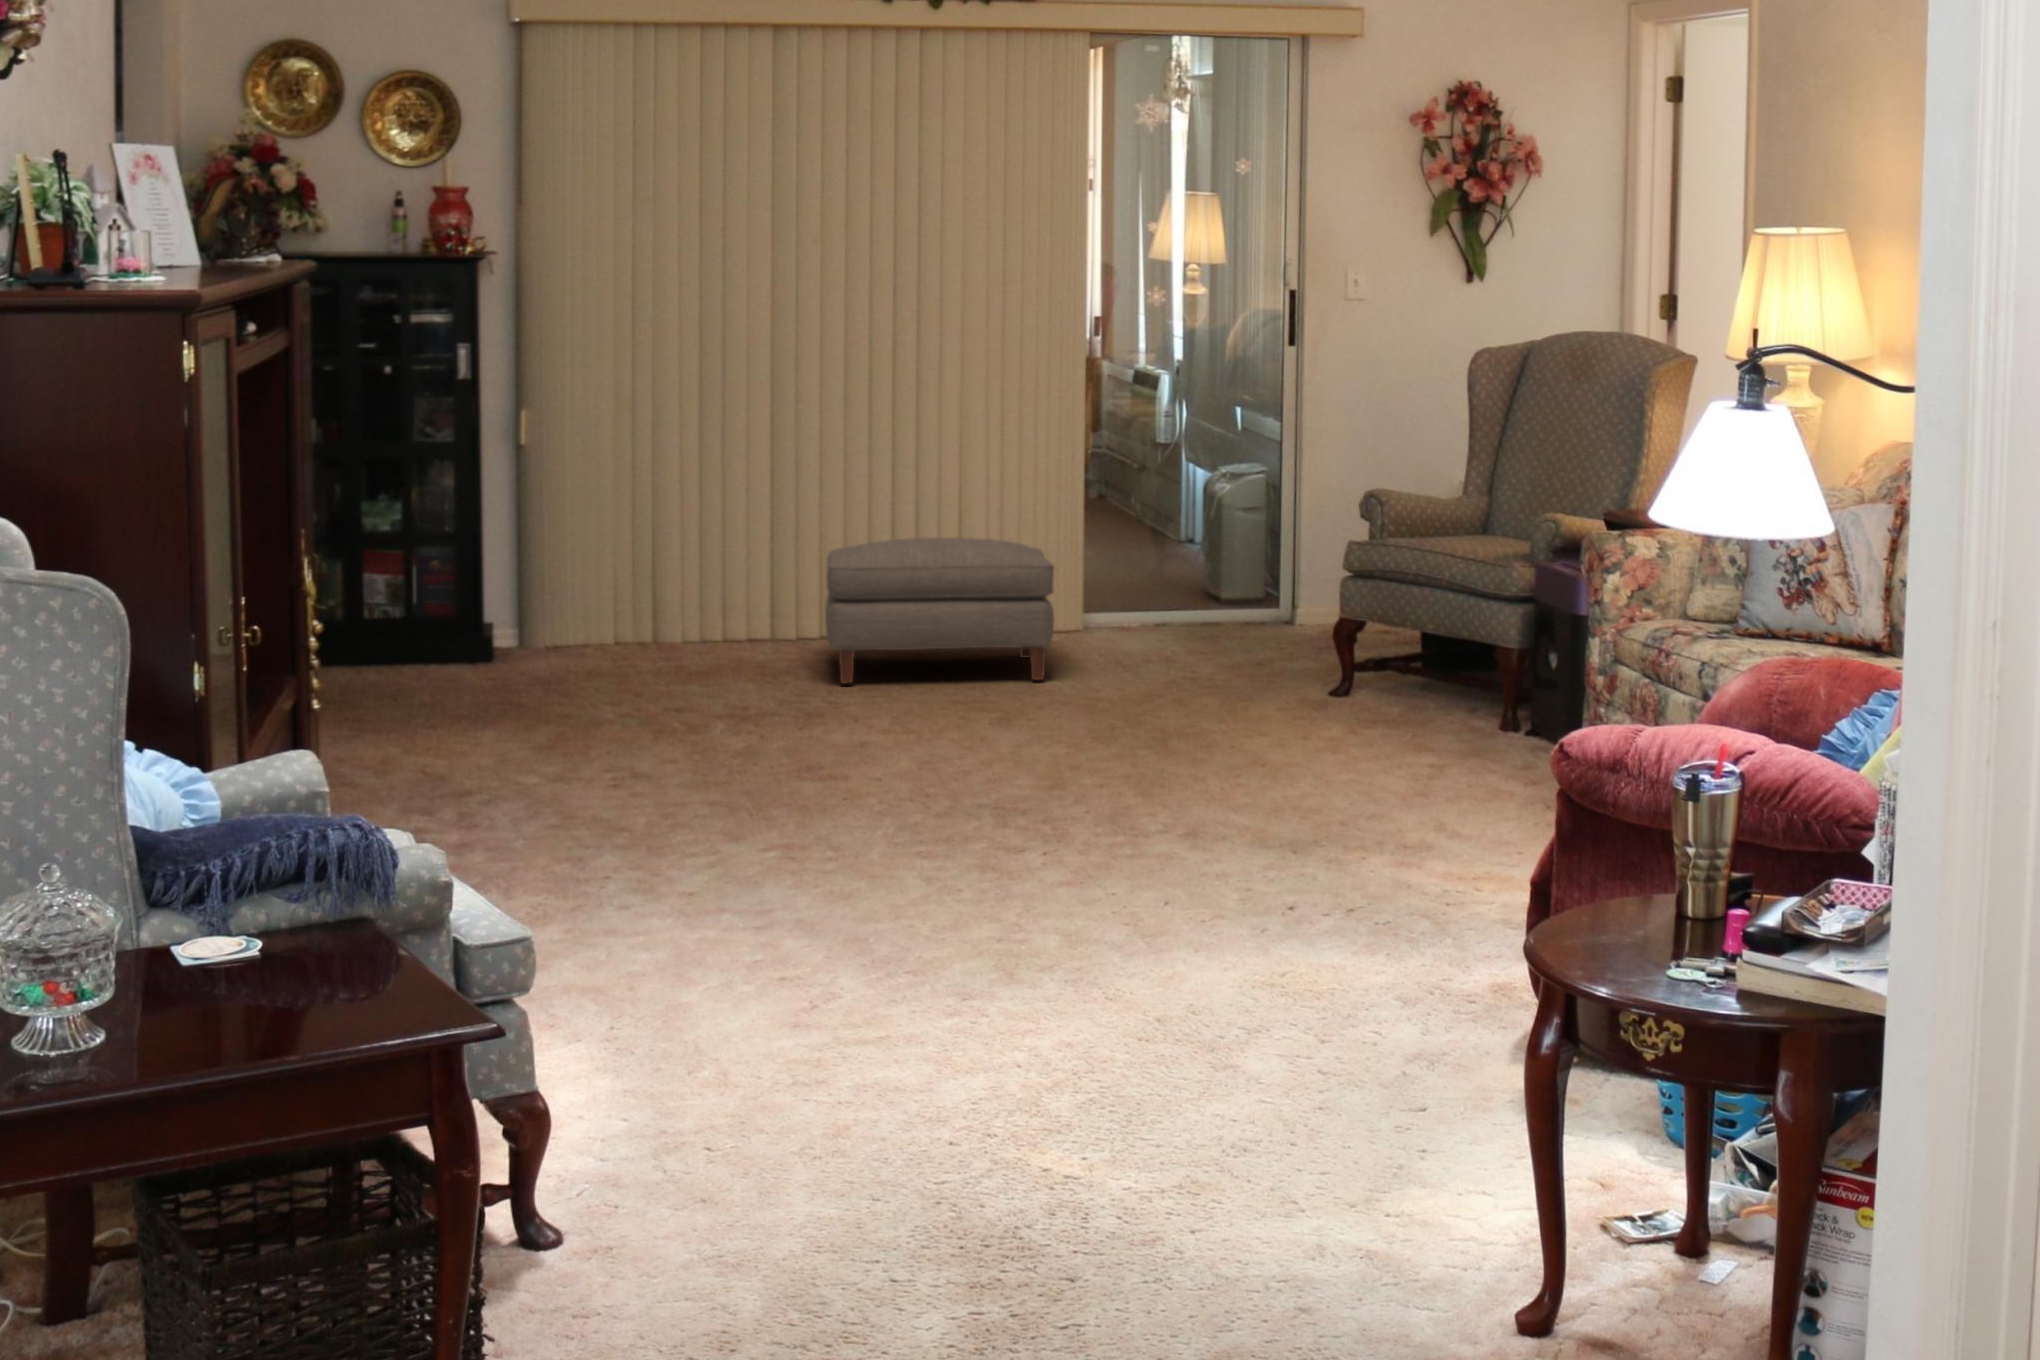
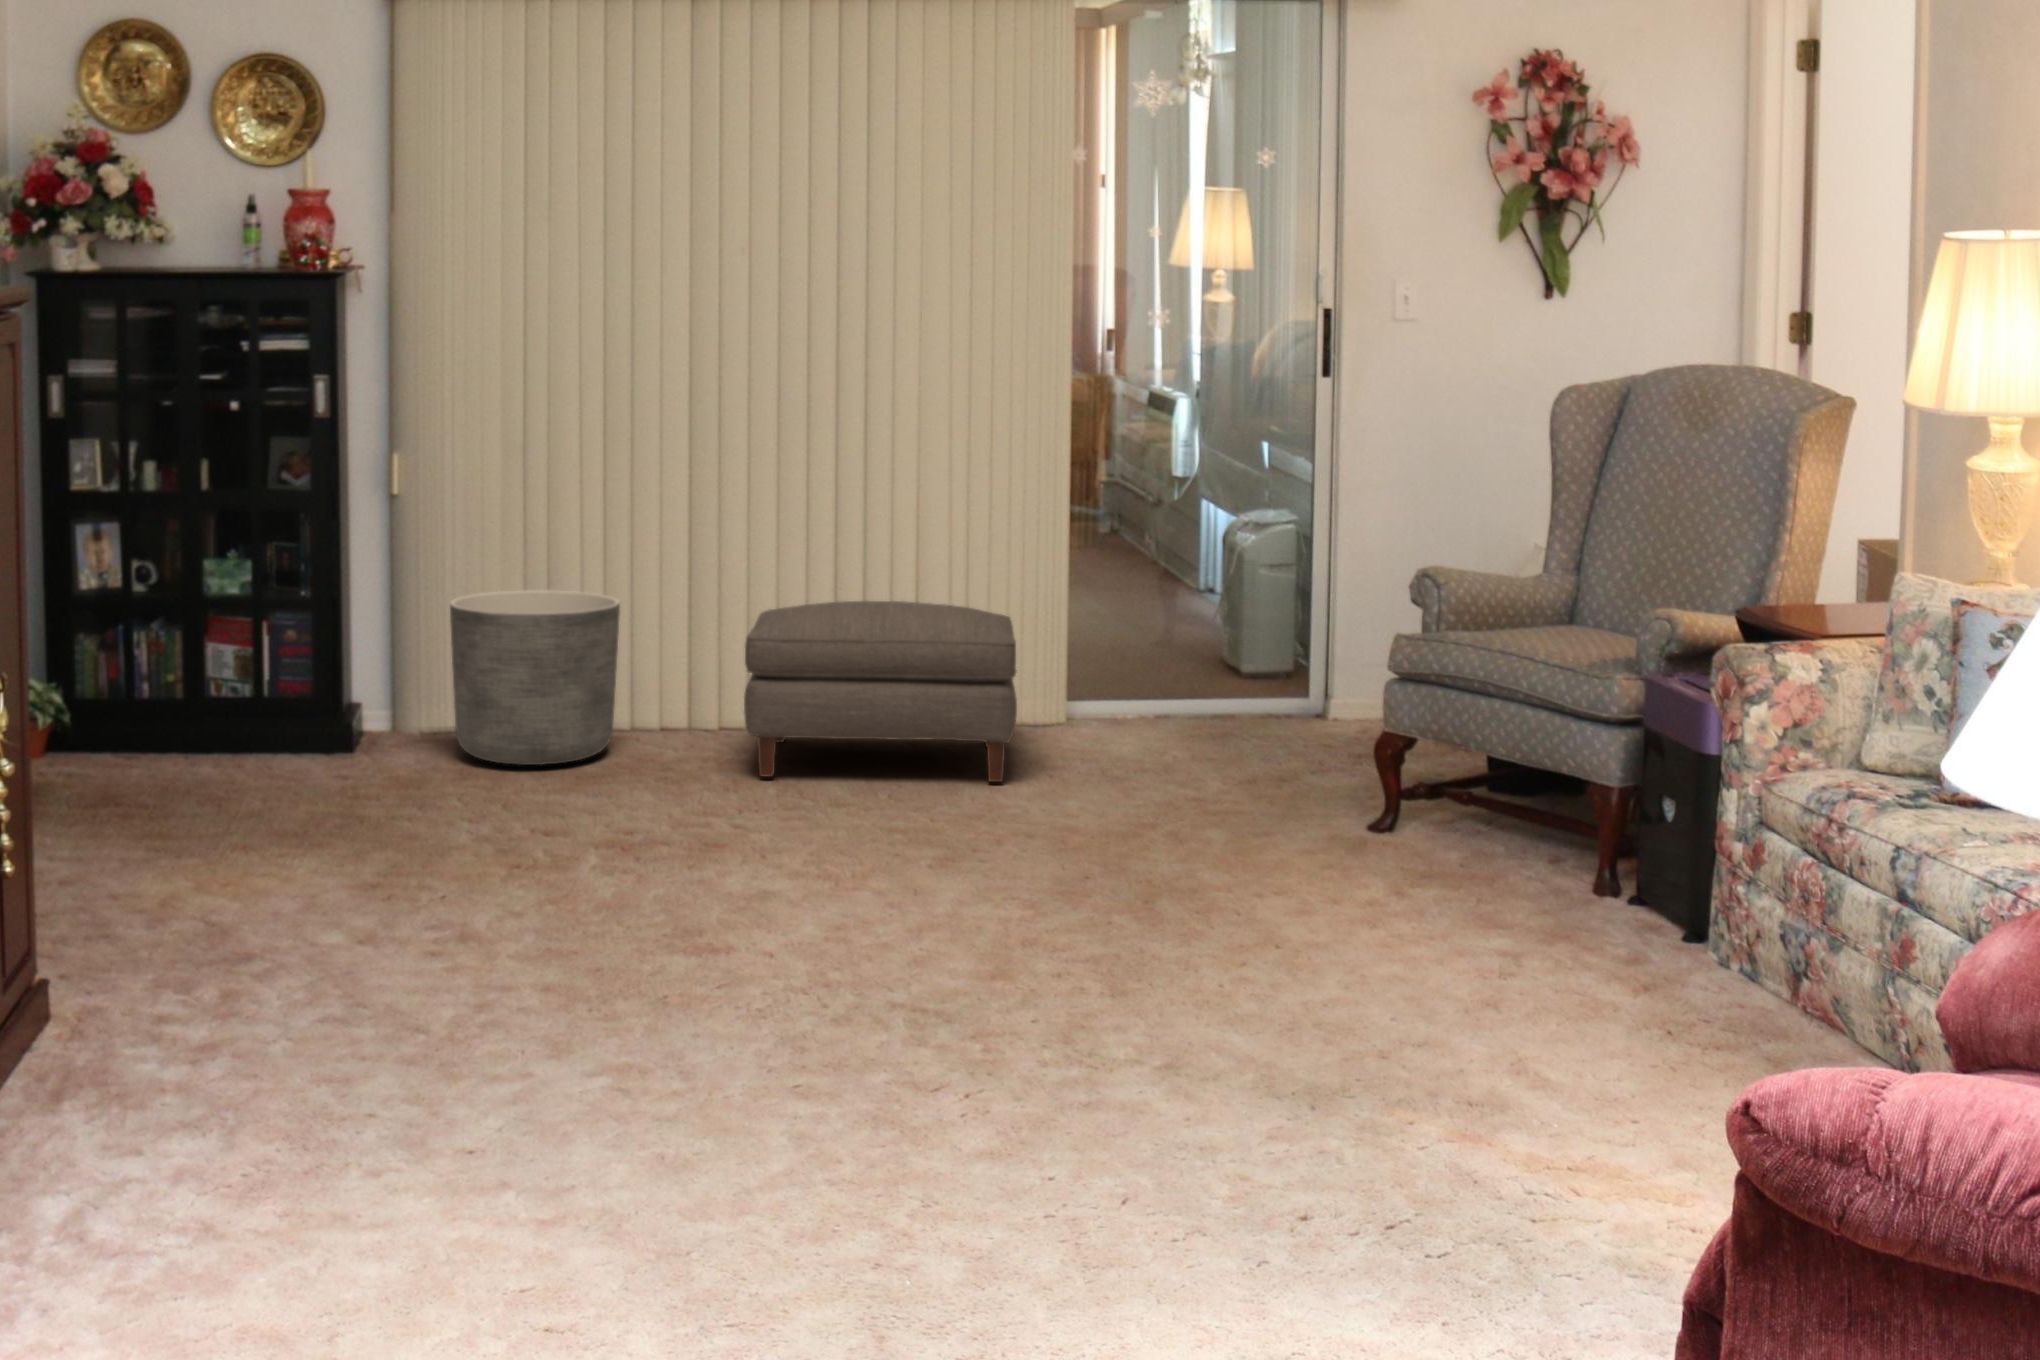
planter: none [561,537,711,683] -> present [450,590,620,765]

